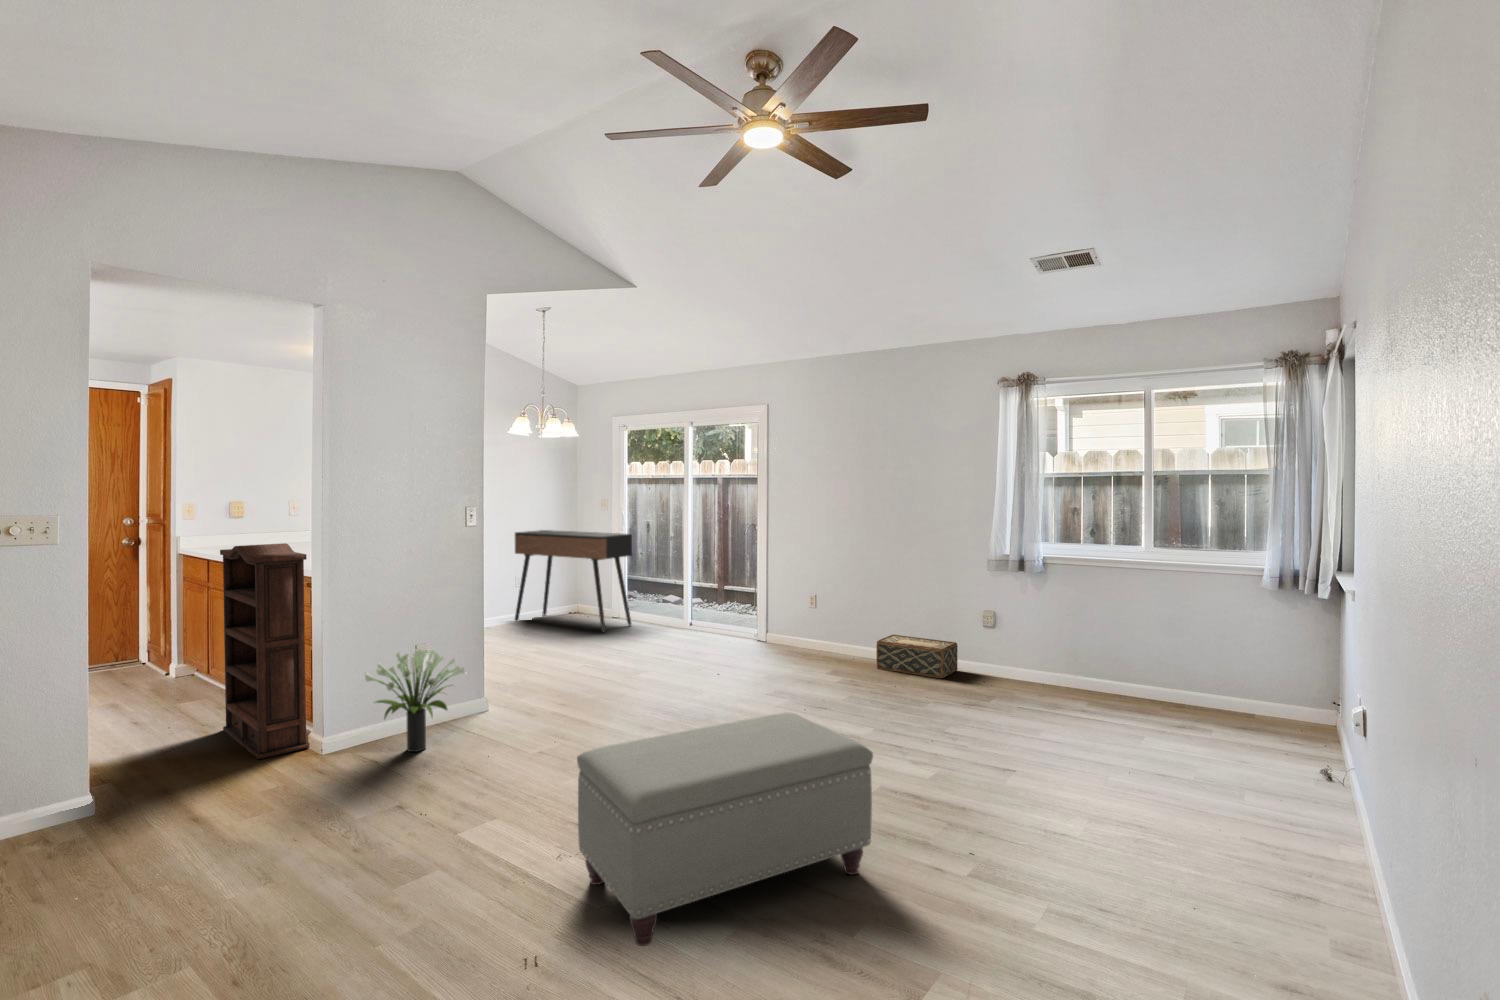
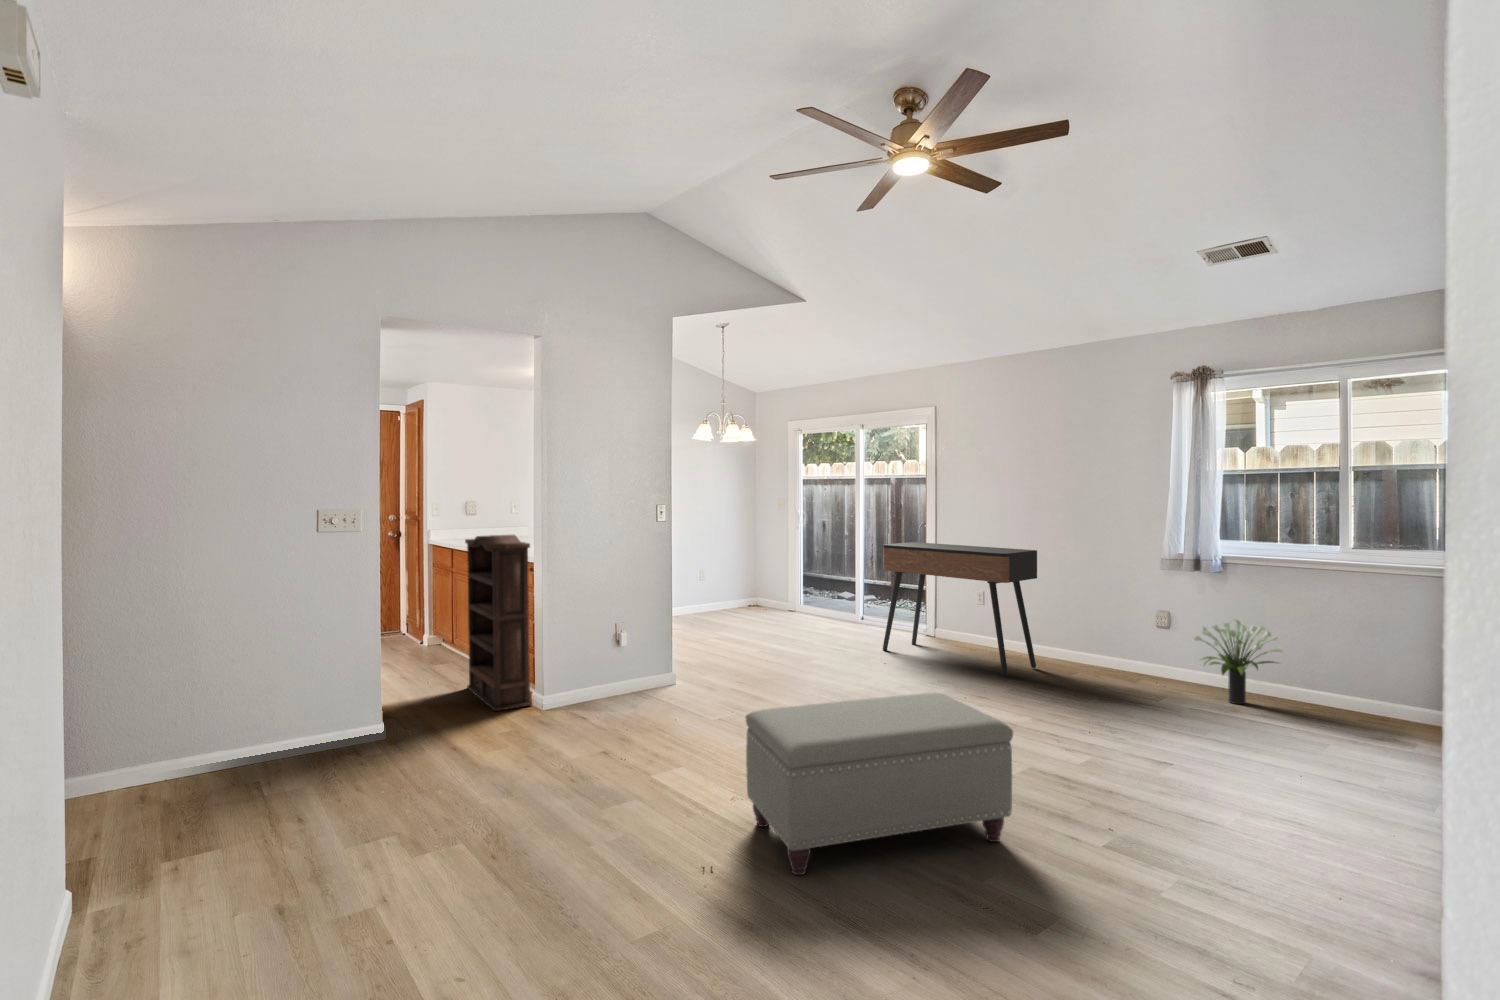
console table: present [515,530,632,632] -> present [883,542,1037,676]
woven basket: present [876,635,958,678] -> none [1048,636,1137,681]
potted plant: present [365,650,466,752] -> present [1193,620,1283,704]

